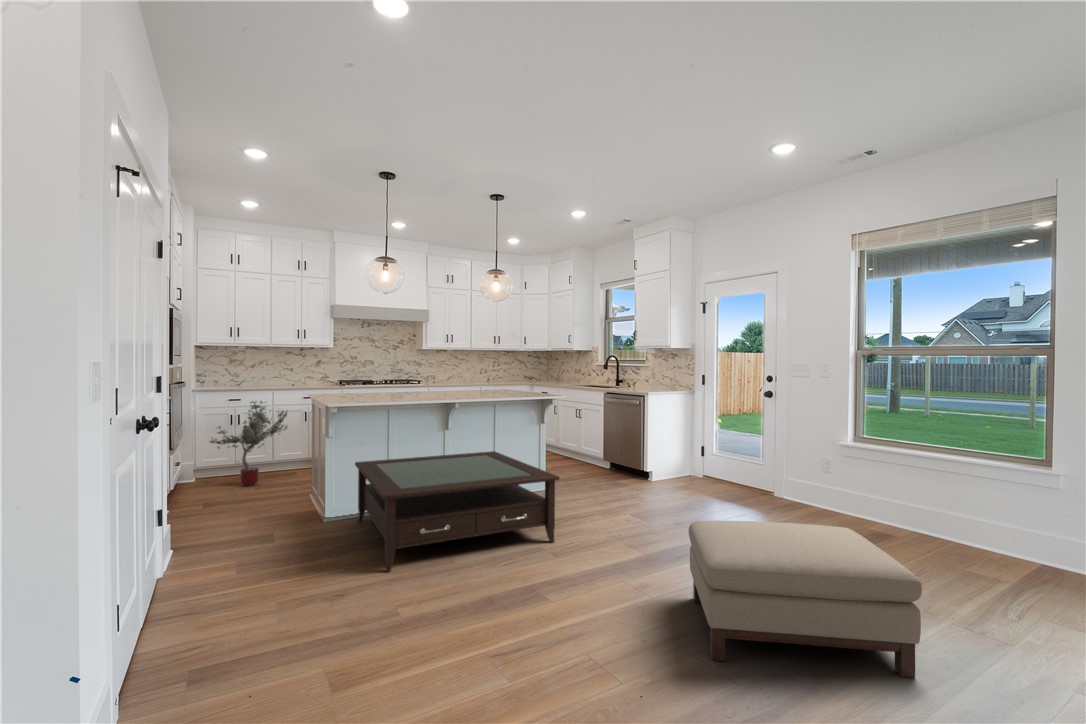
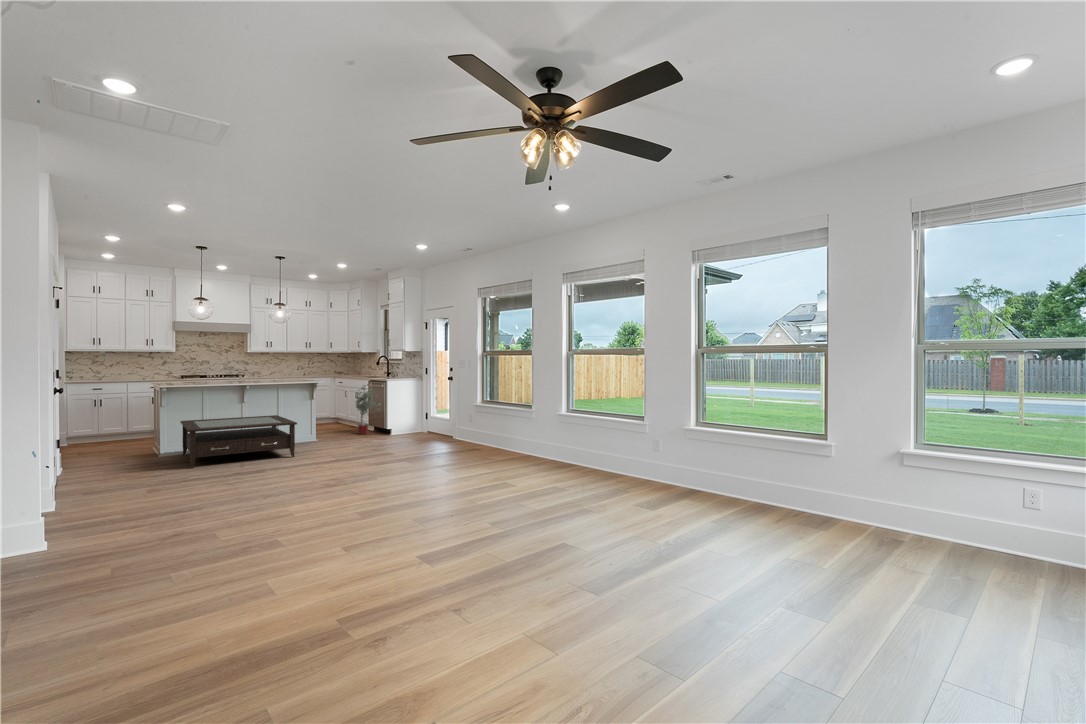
potted tree: present [210,401,288,486] -> present [356,385,381,434]
ottoman: present [689,521,922,678] -> none [317,432,406,479]

